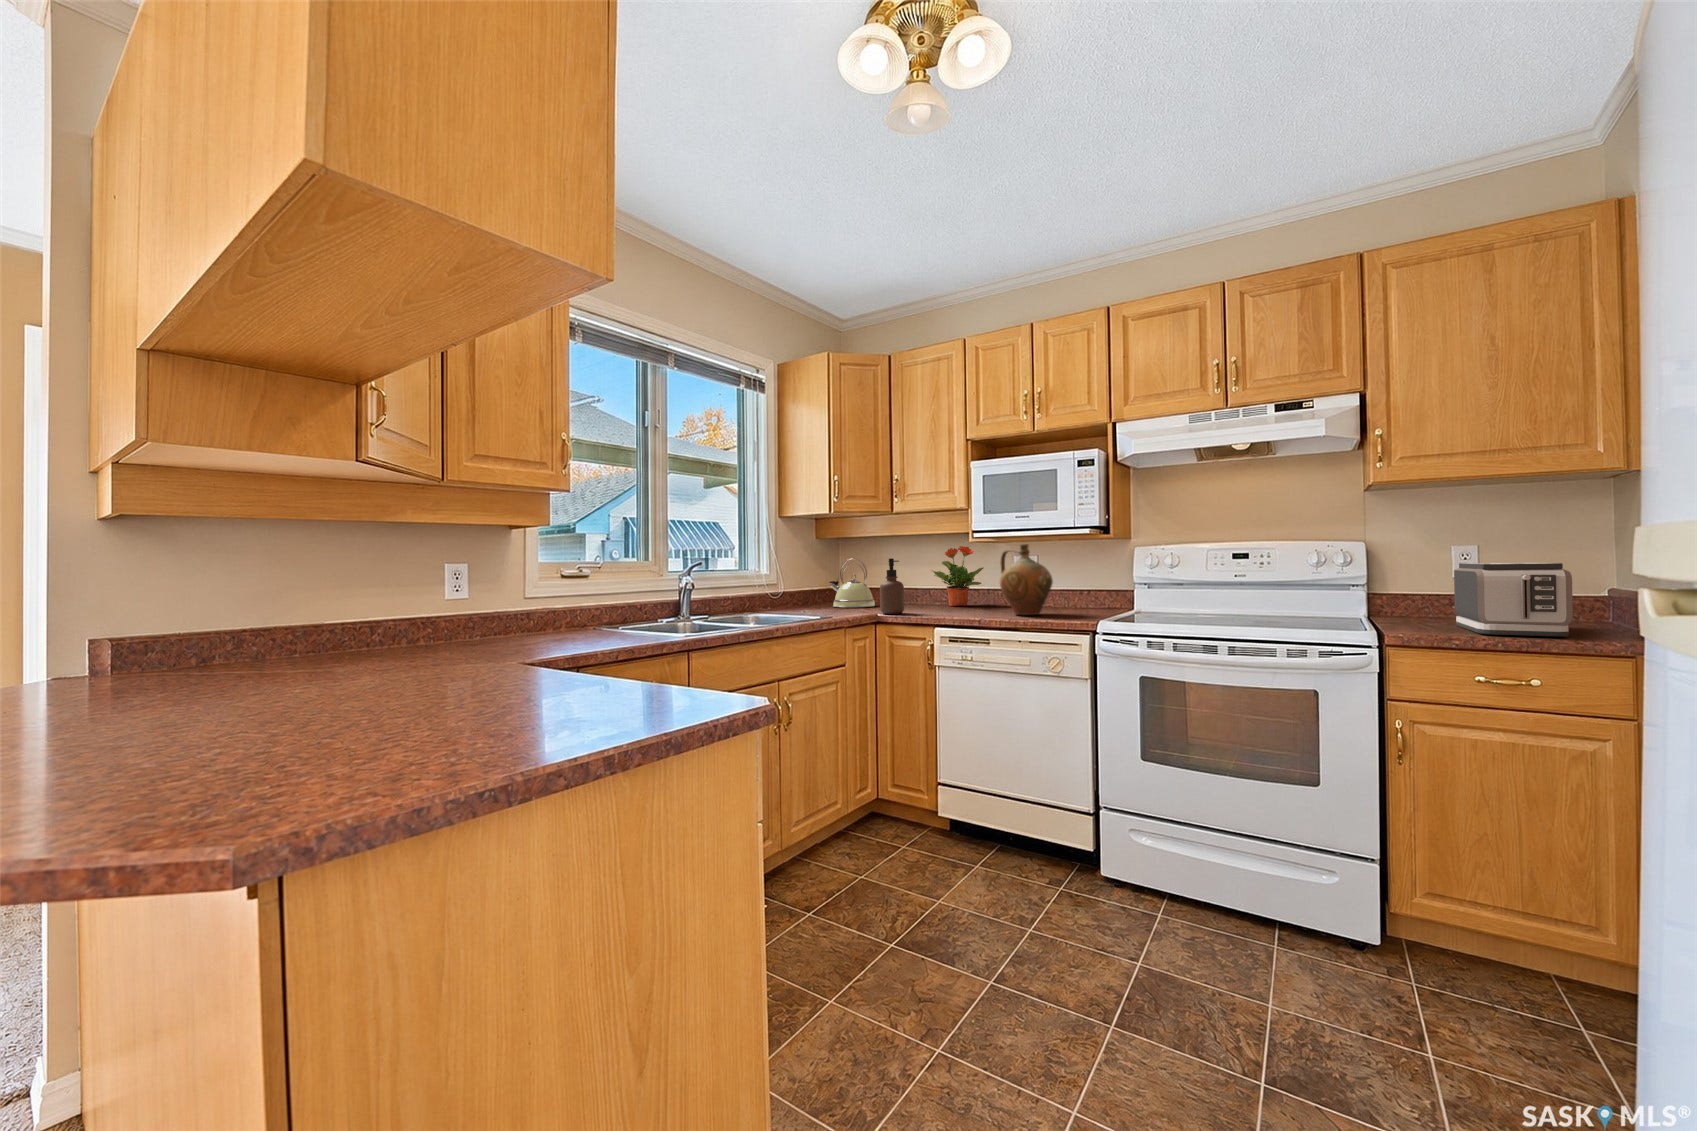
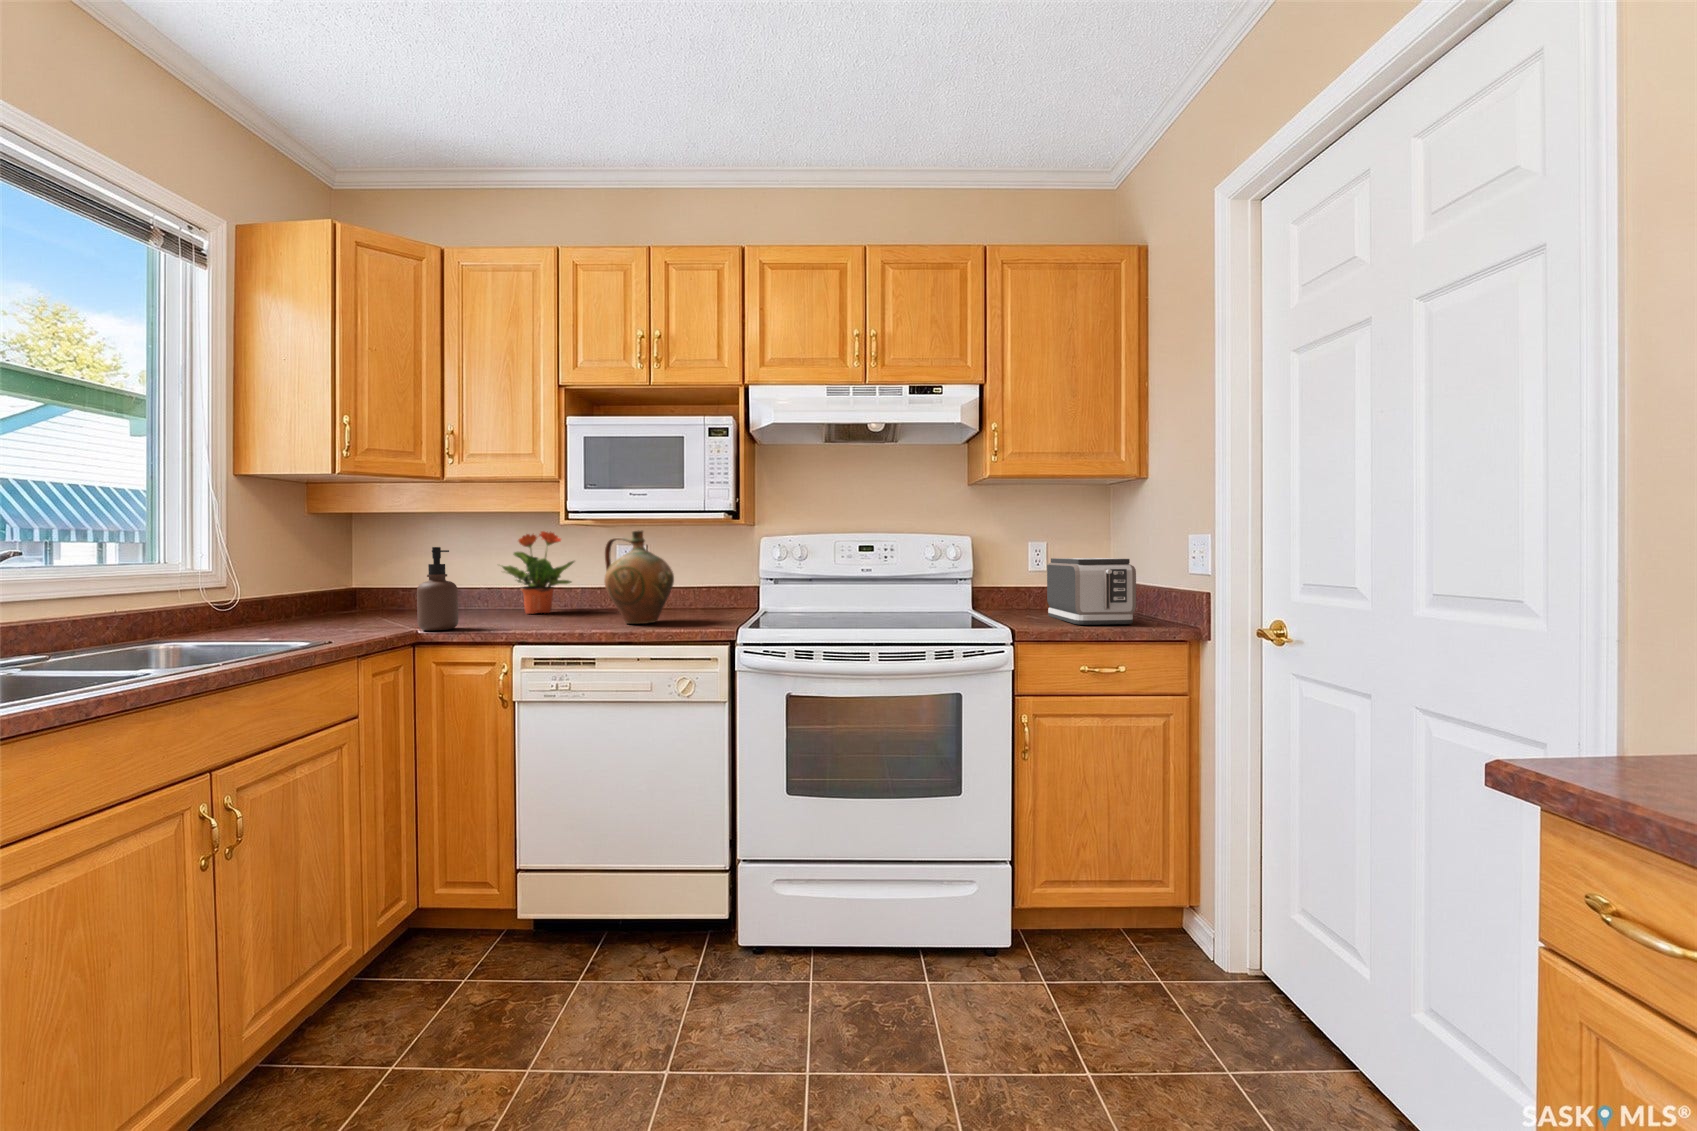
kettle: present [830,558,875,607] -> none [320,546,405,622]

